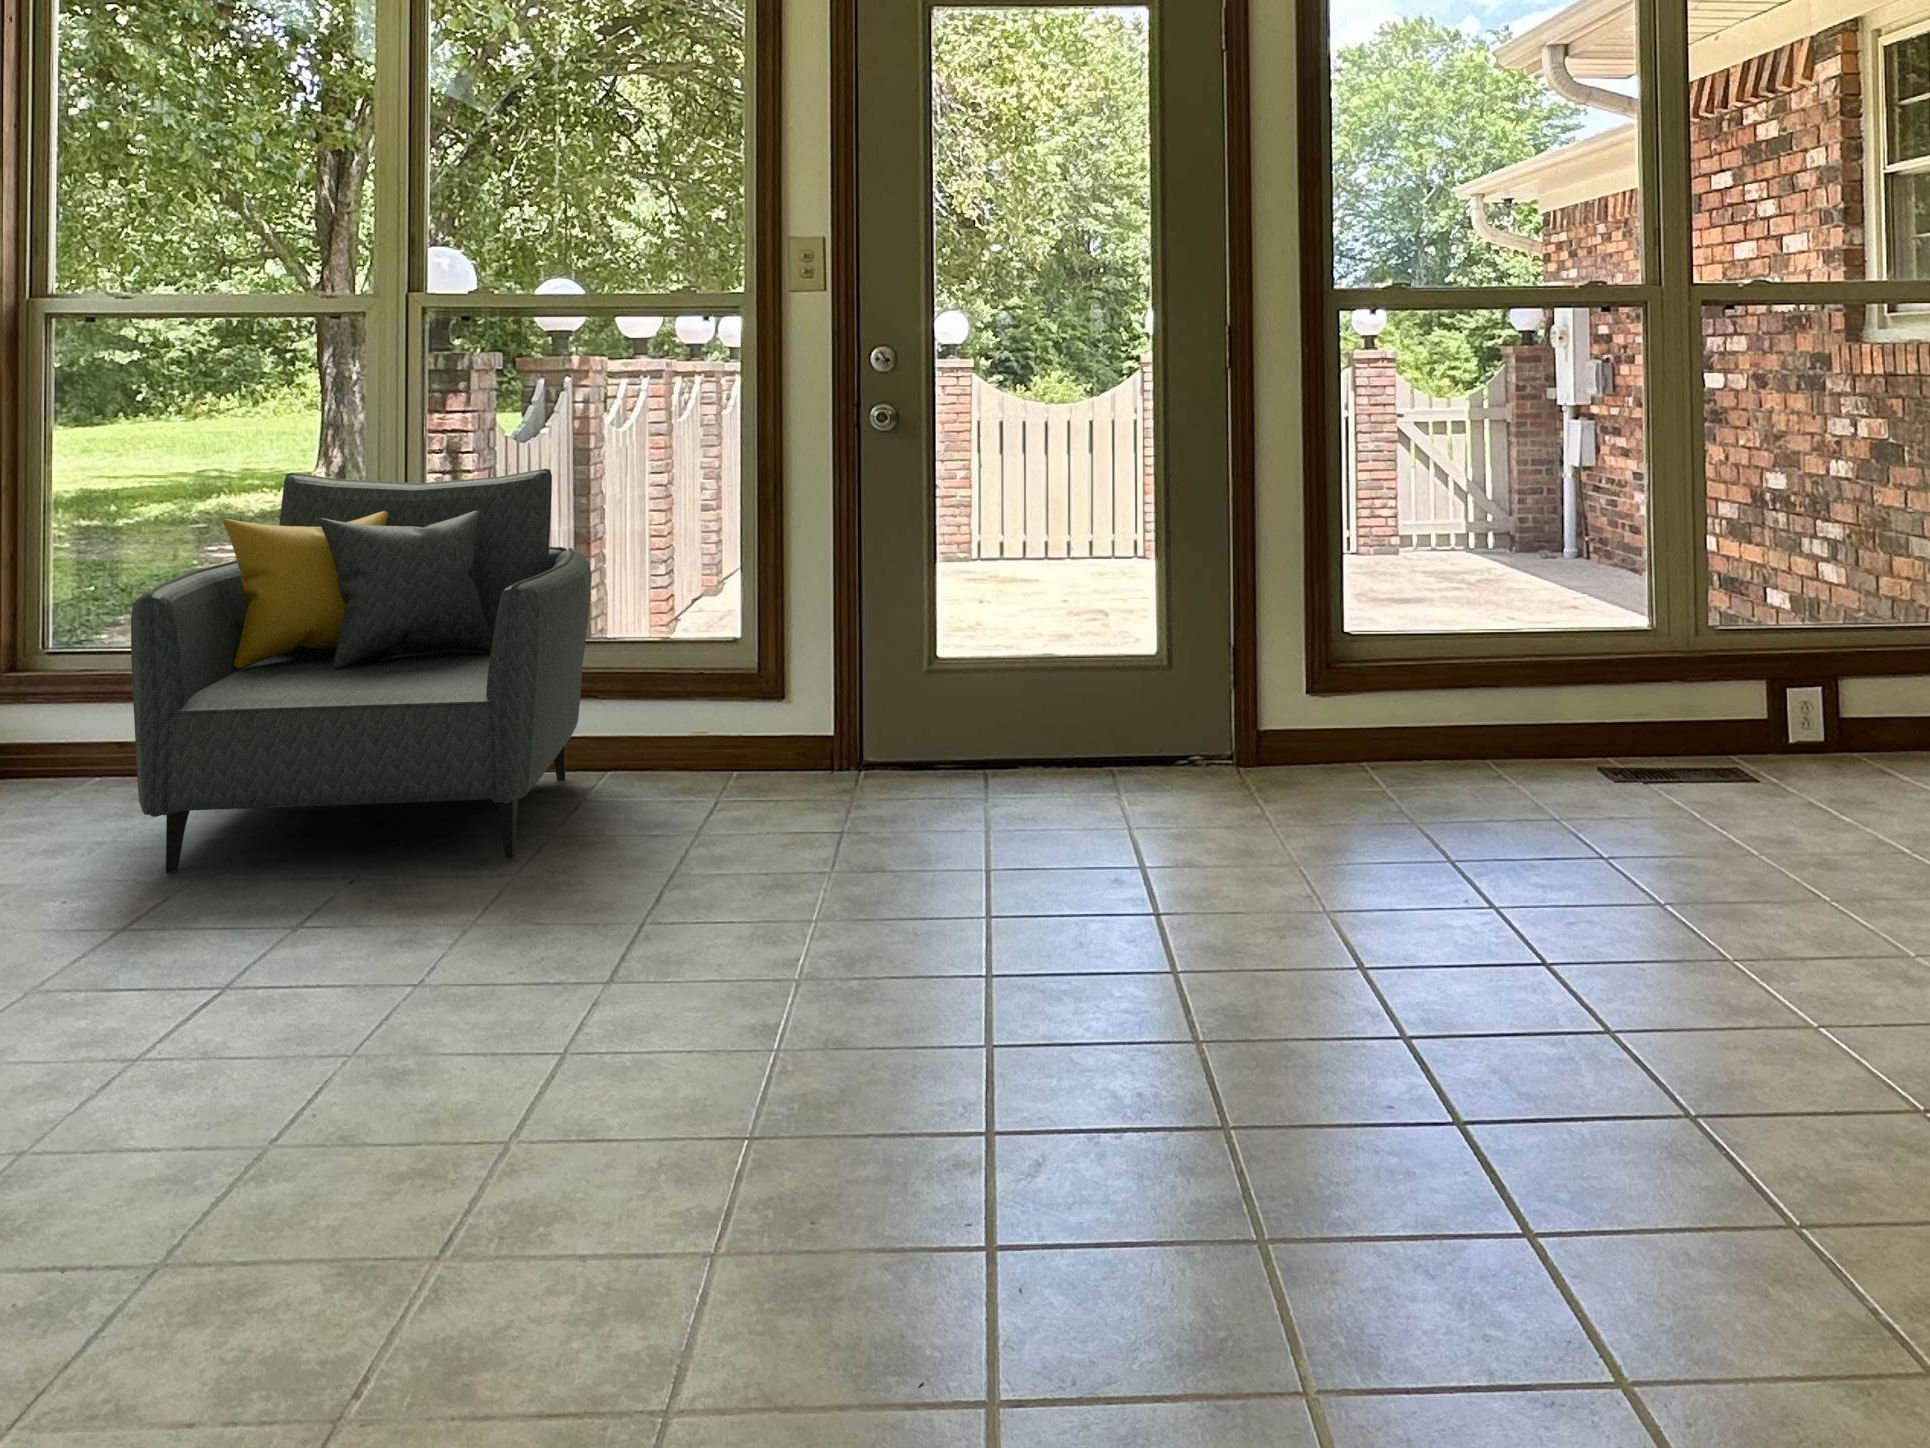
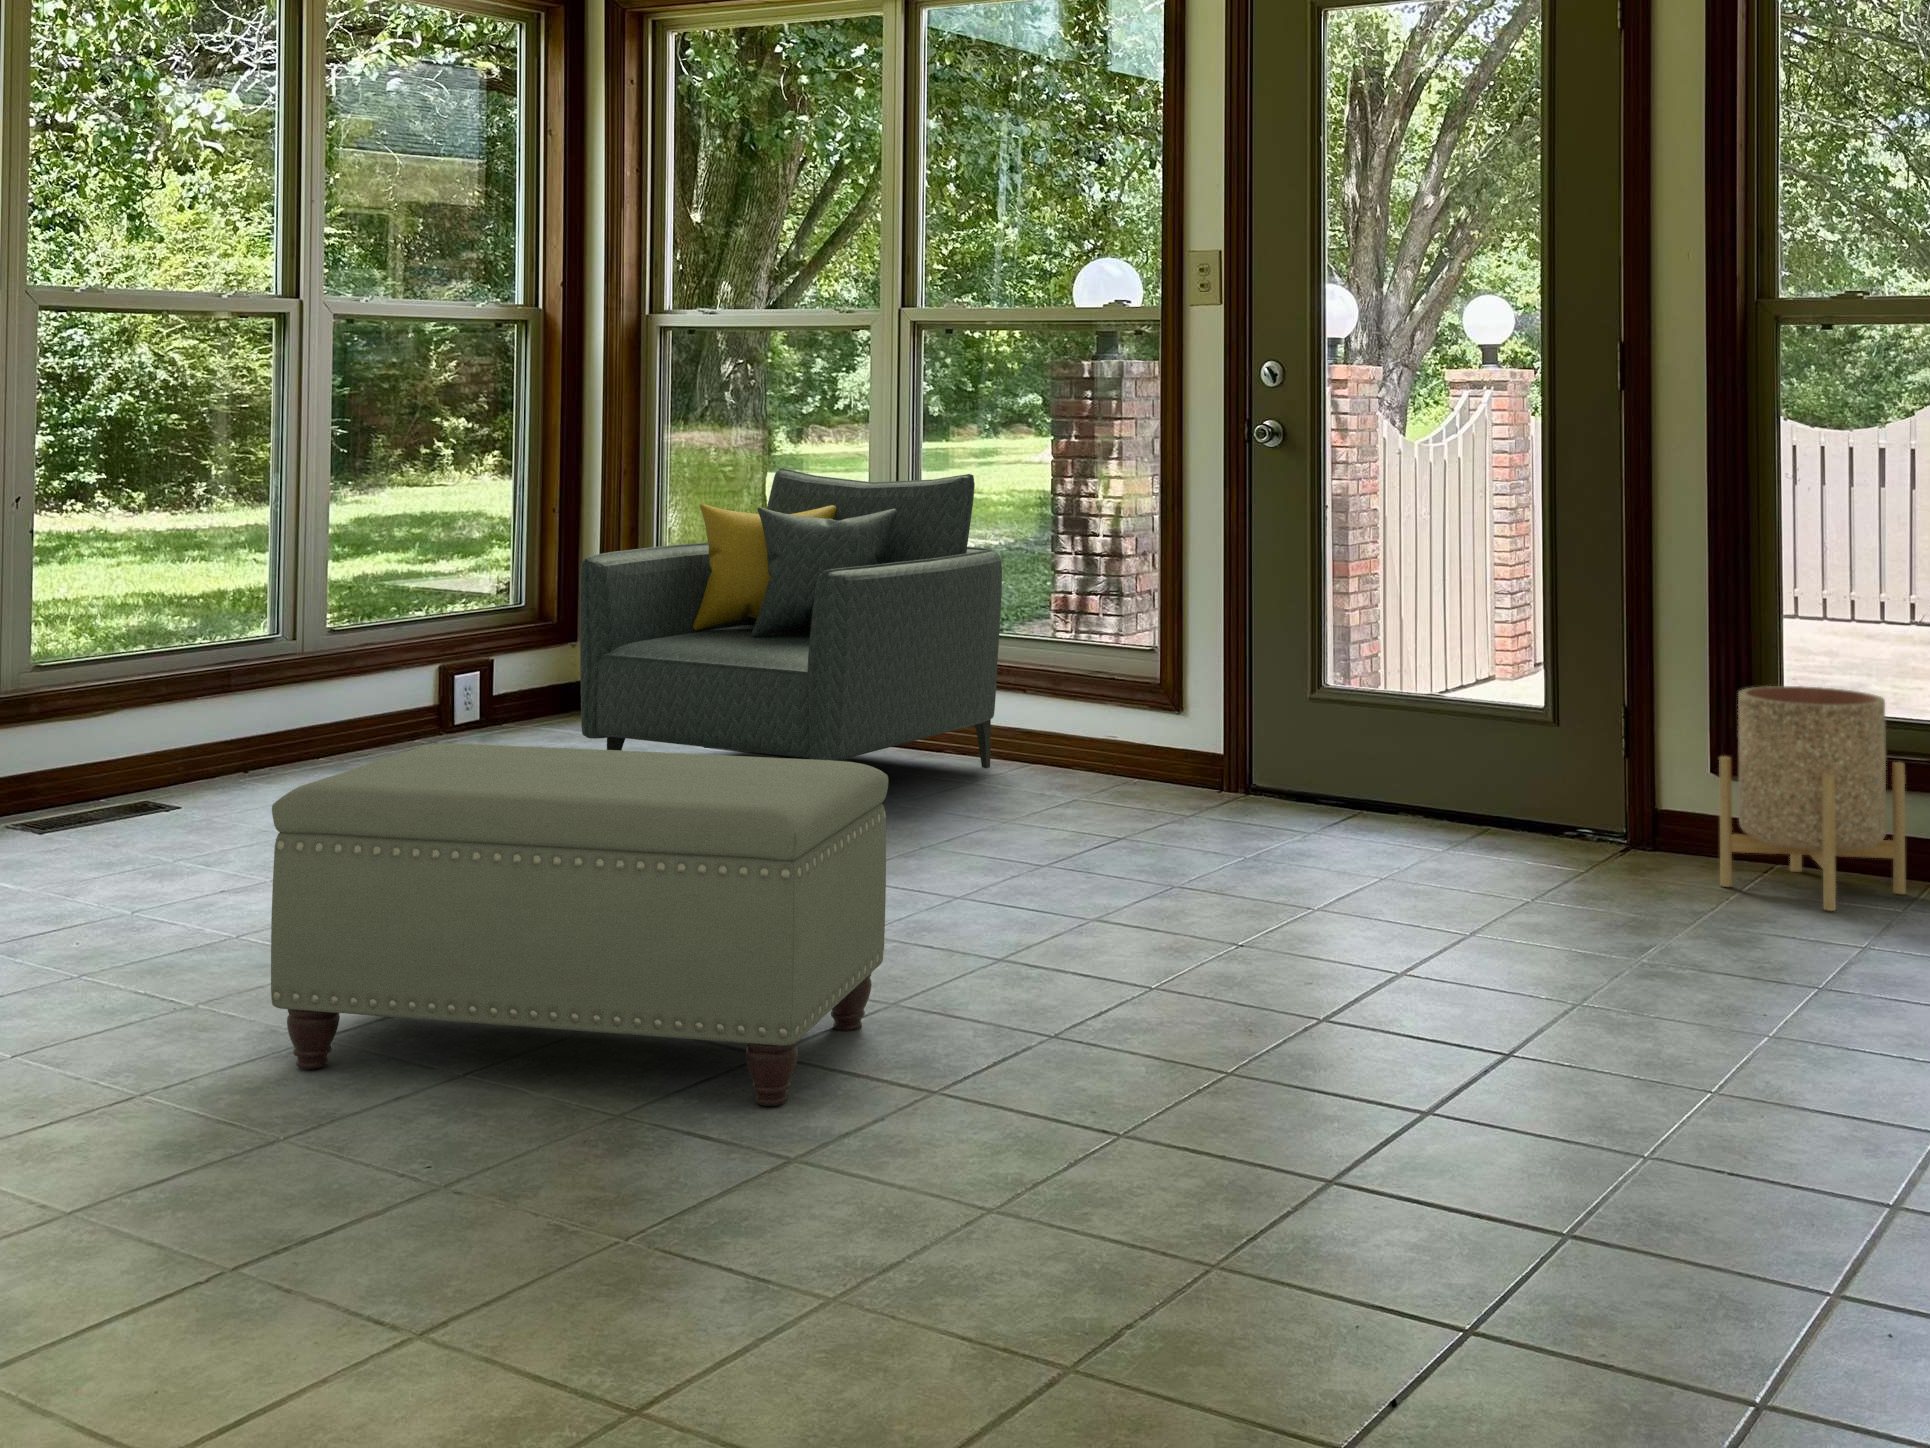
planter: none [1369,611,1491,795] -> present [1719,686,1906,911]
ottoman: none [422,796,1168,1357] -> present [271,743,888,1106]

